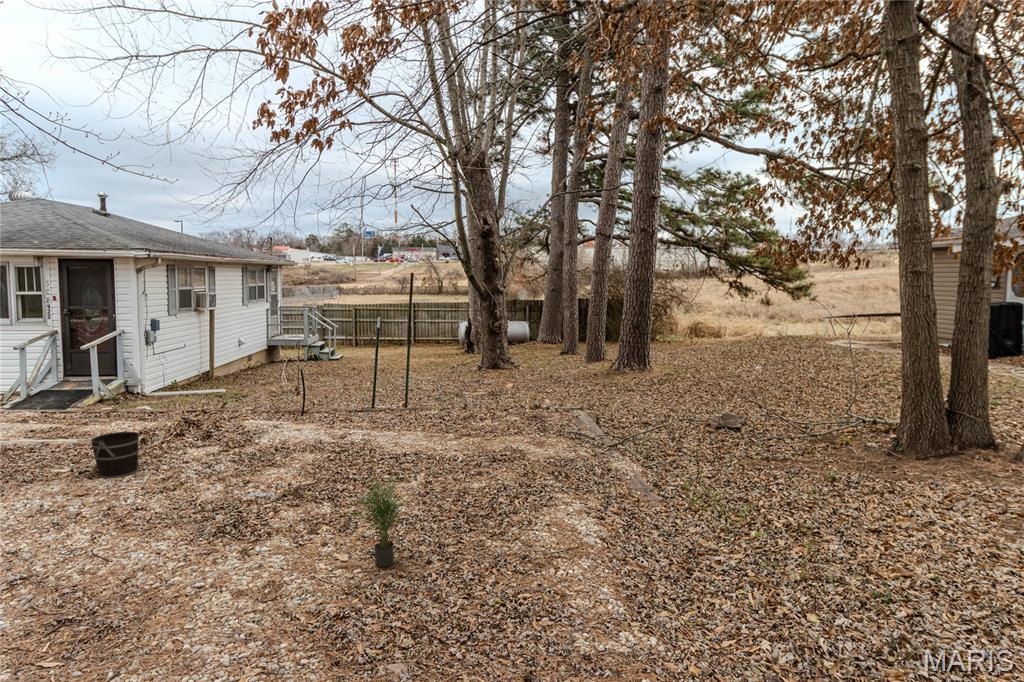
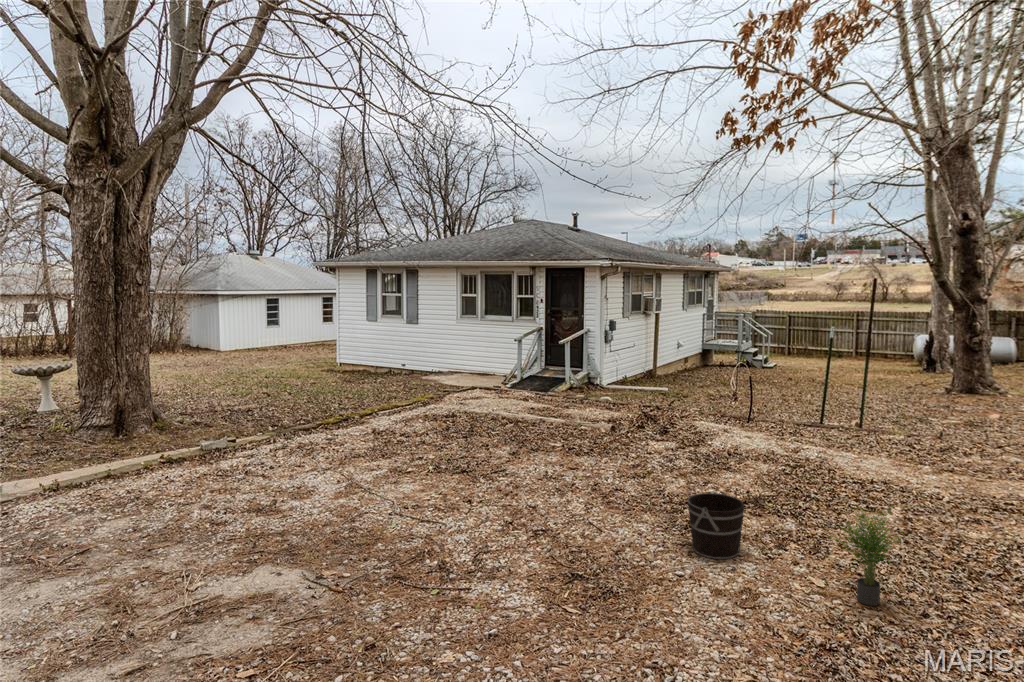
bucket: present [91,430,139,478] -> present [688,492,744,559]

